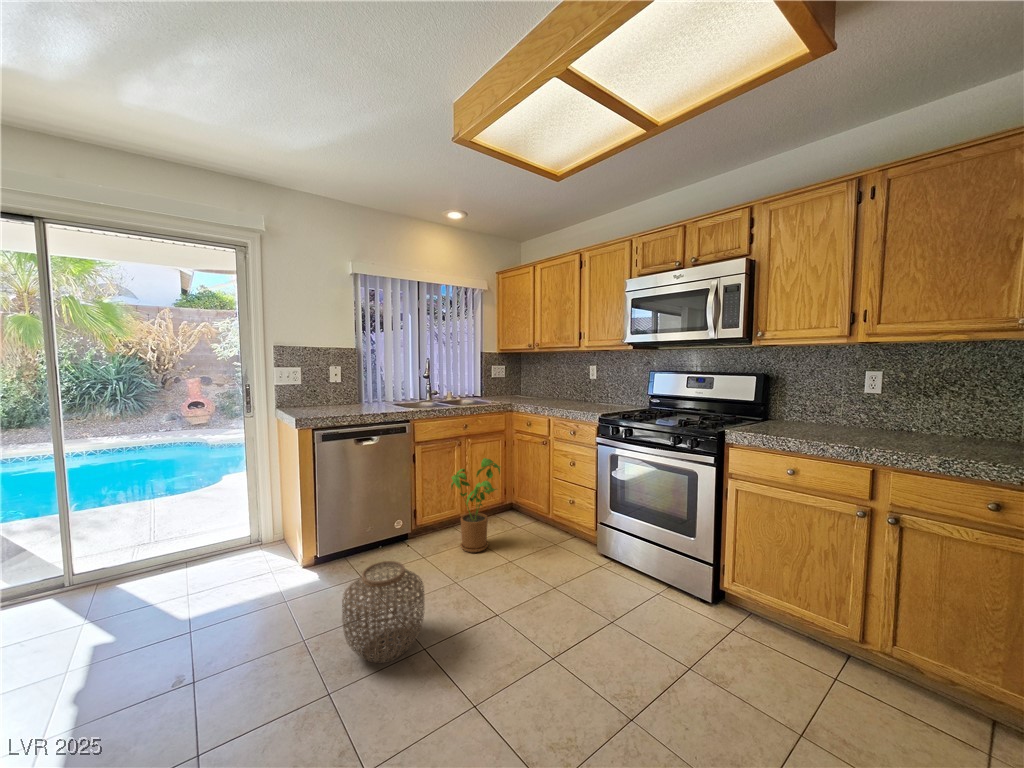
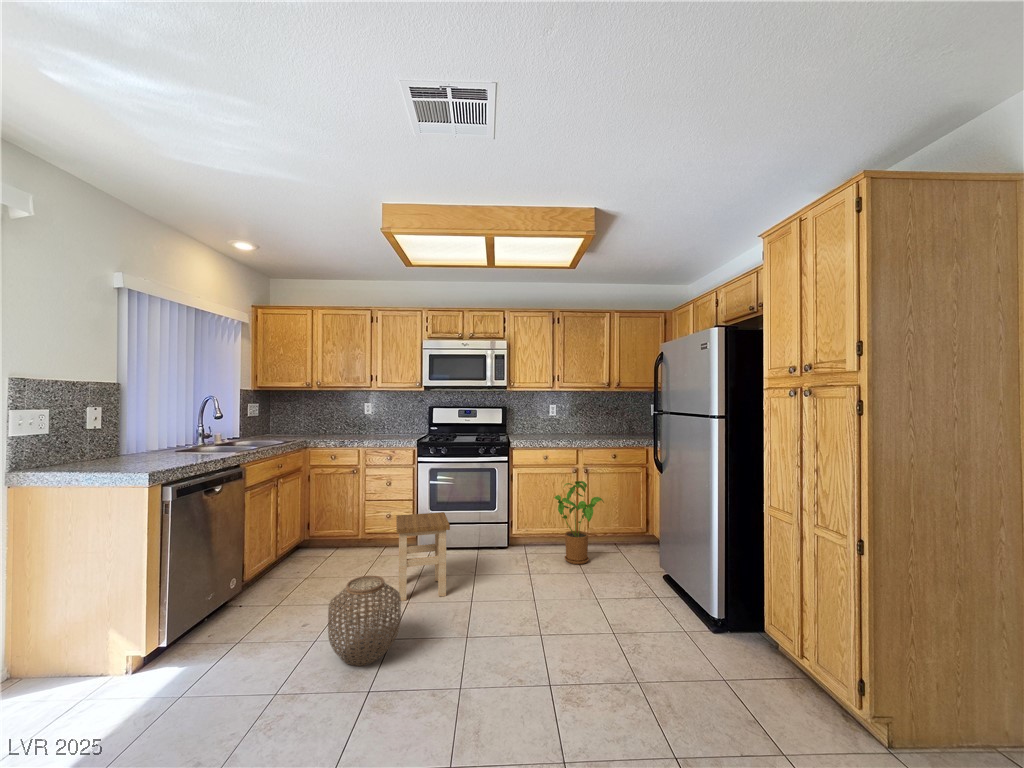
house plant: present [451,458,500,553] -> present [554,481,604,564]
stool: none [491,502,581,627] -> present [396,512,450,601]

